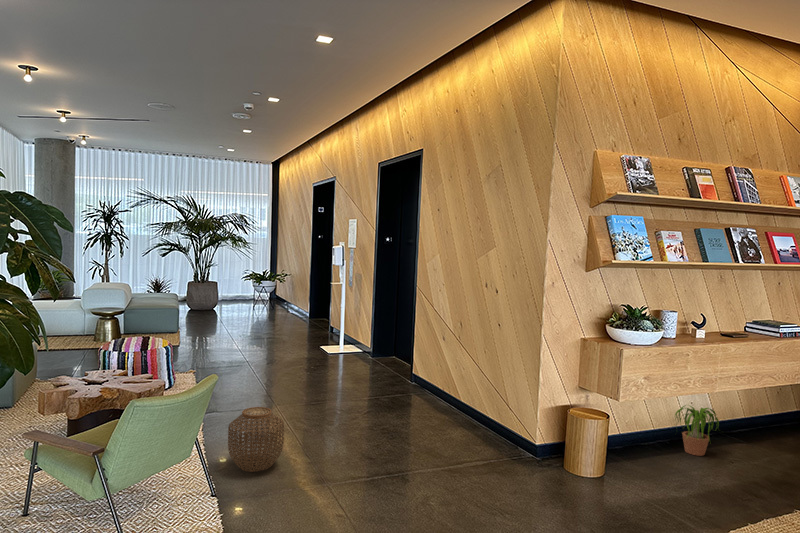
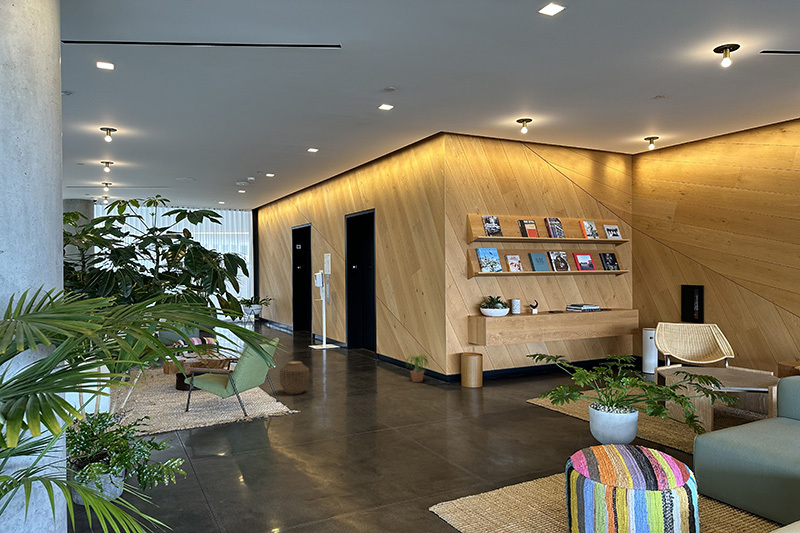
potted plant: present [675,406,719,456] -> present [406,355,428,382]

